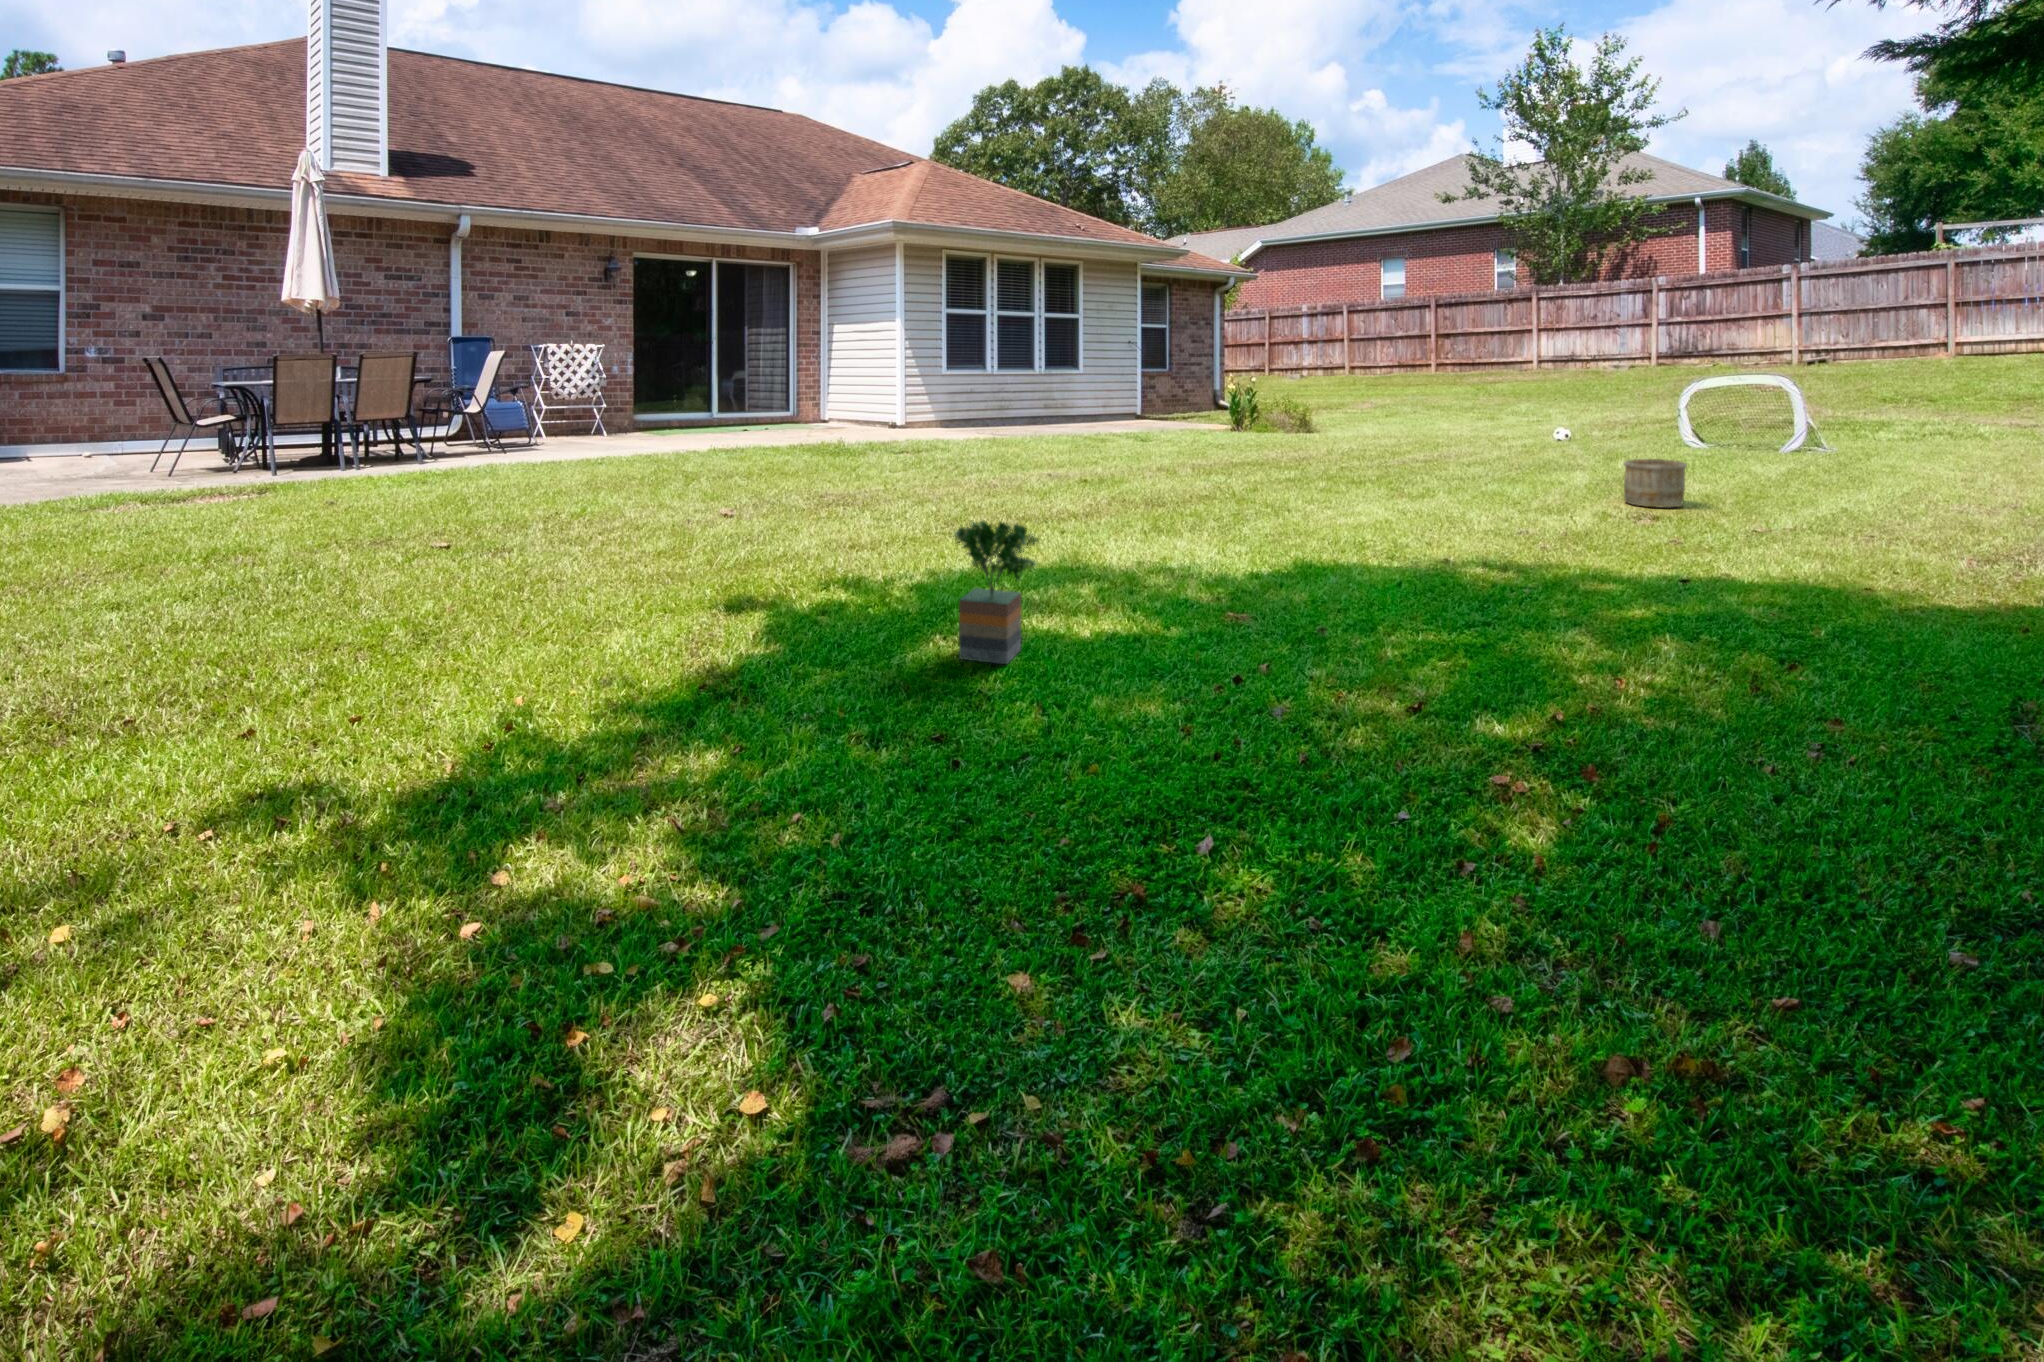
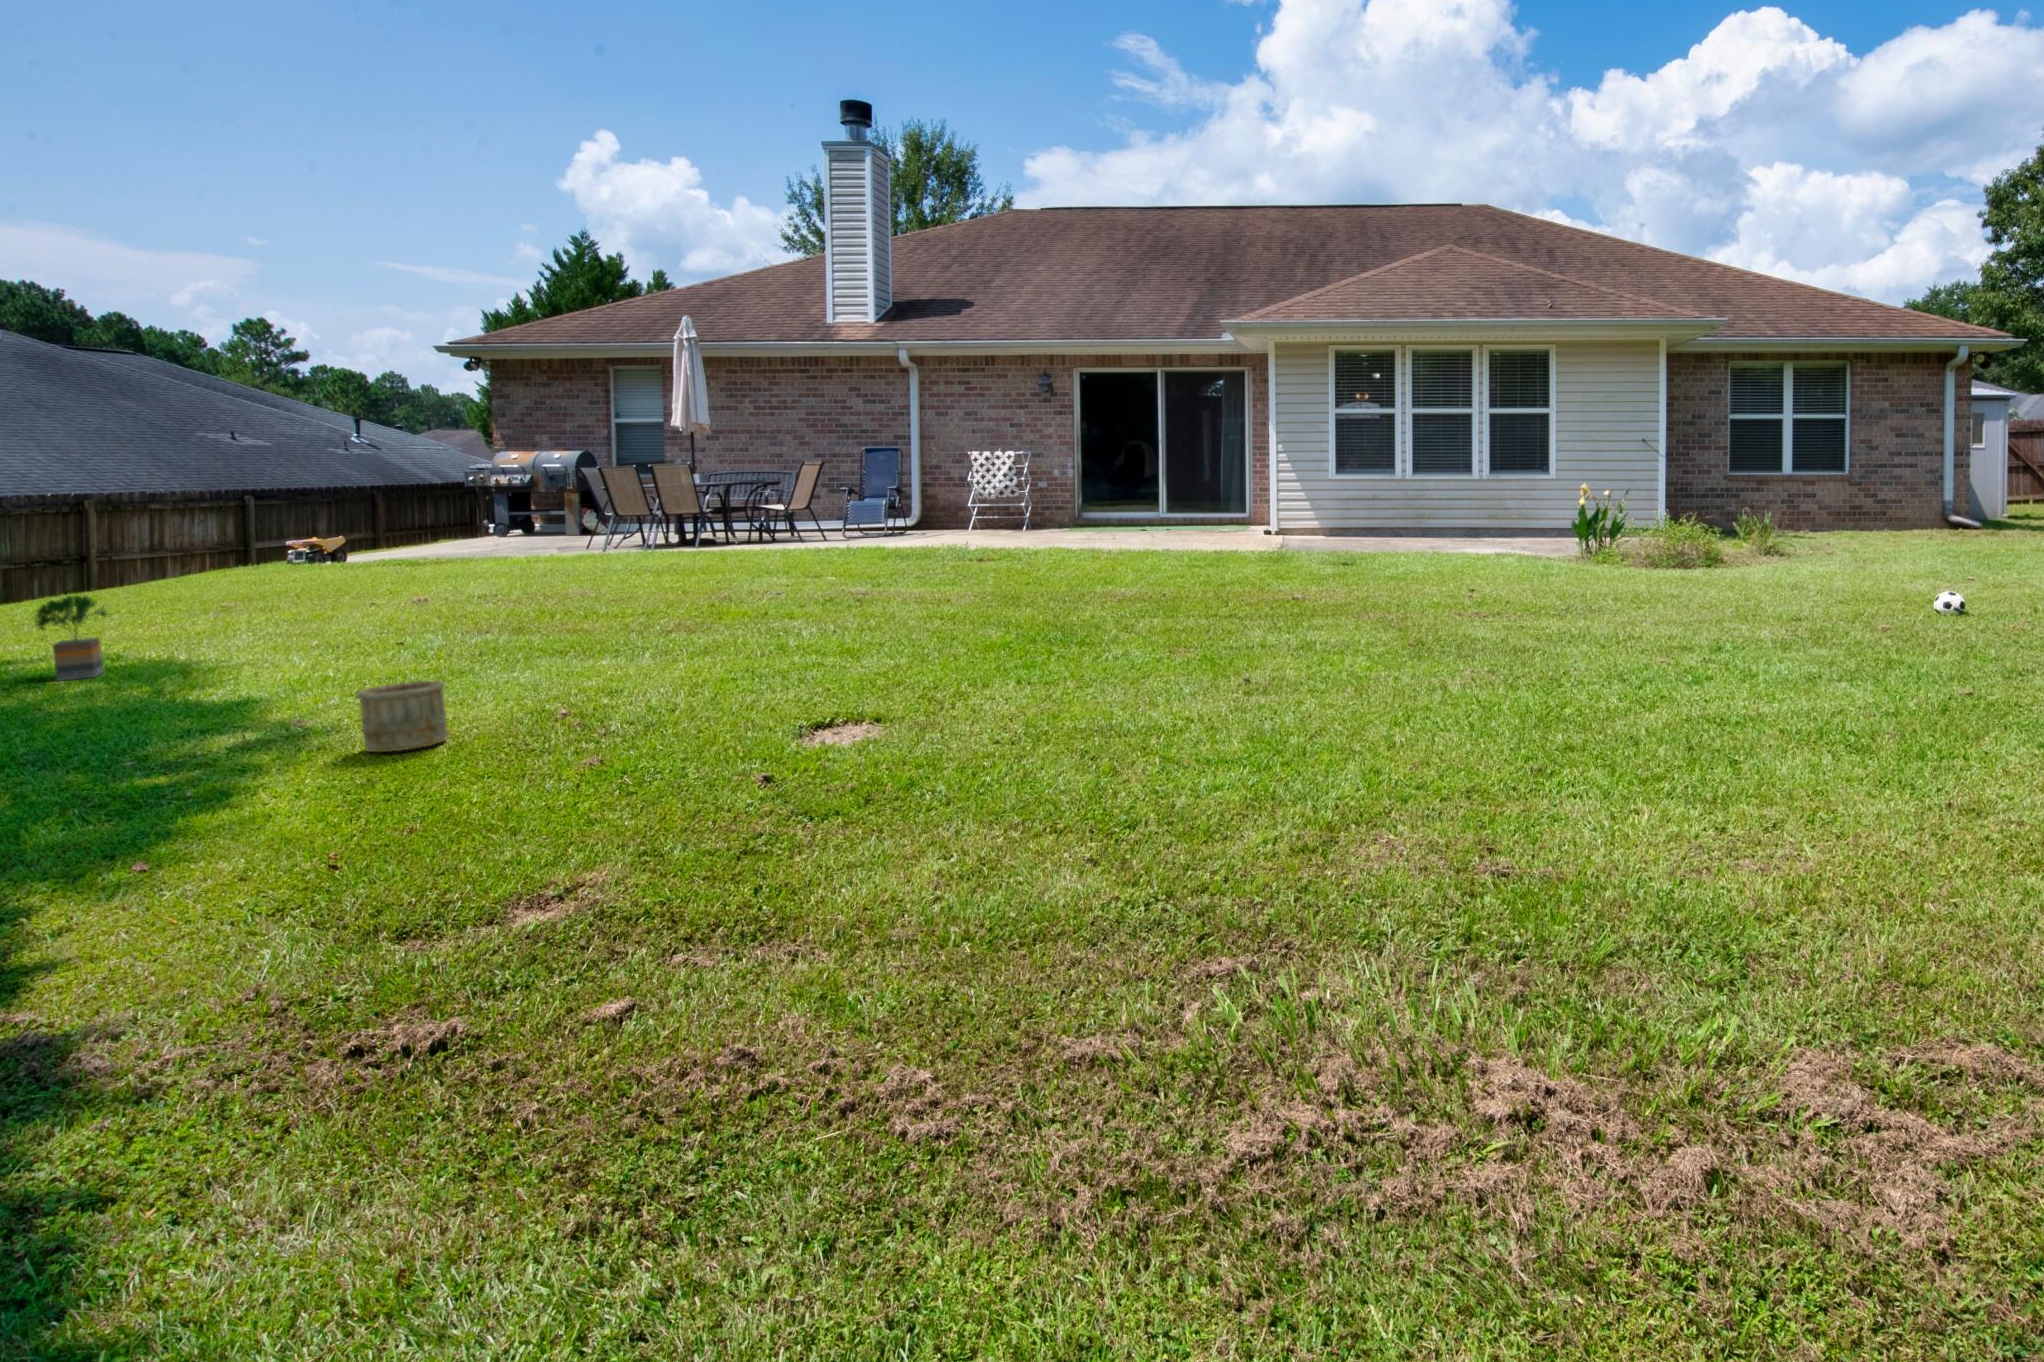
wooden bucket: present [1624,459,1687,508] -> present [357,681,447,752]

